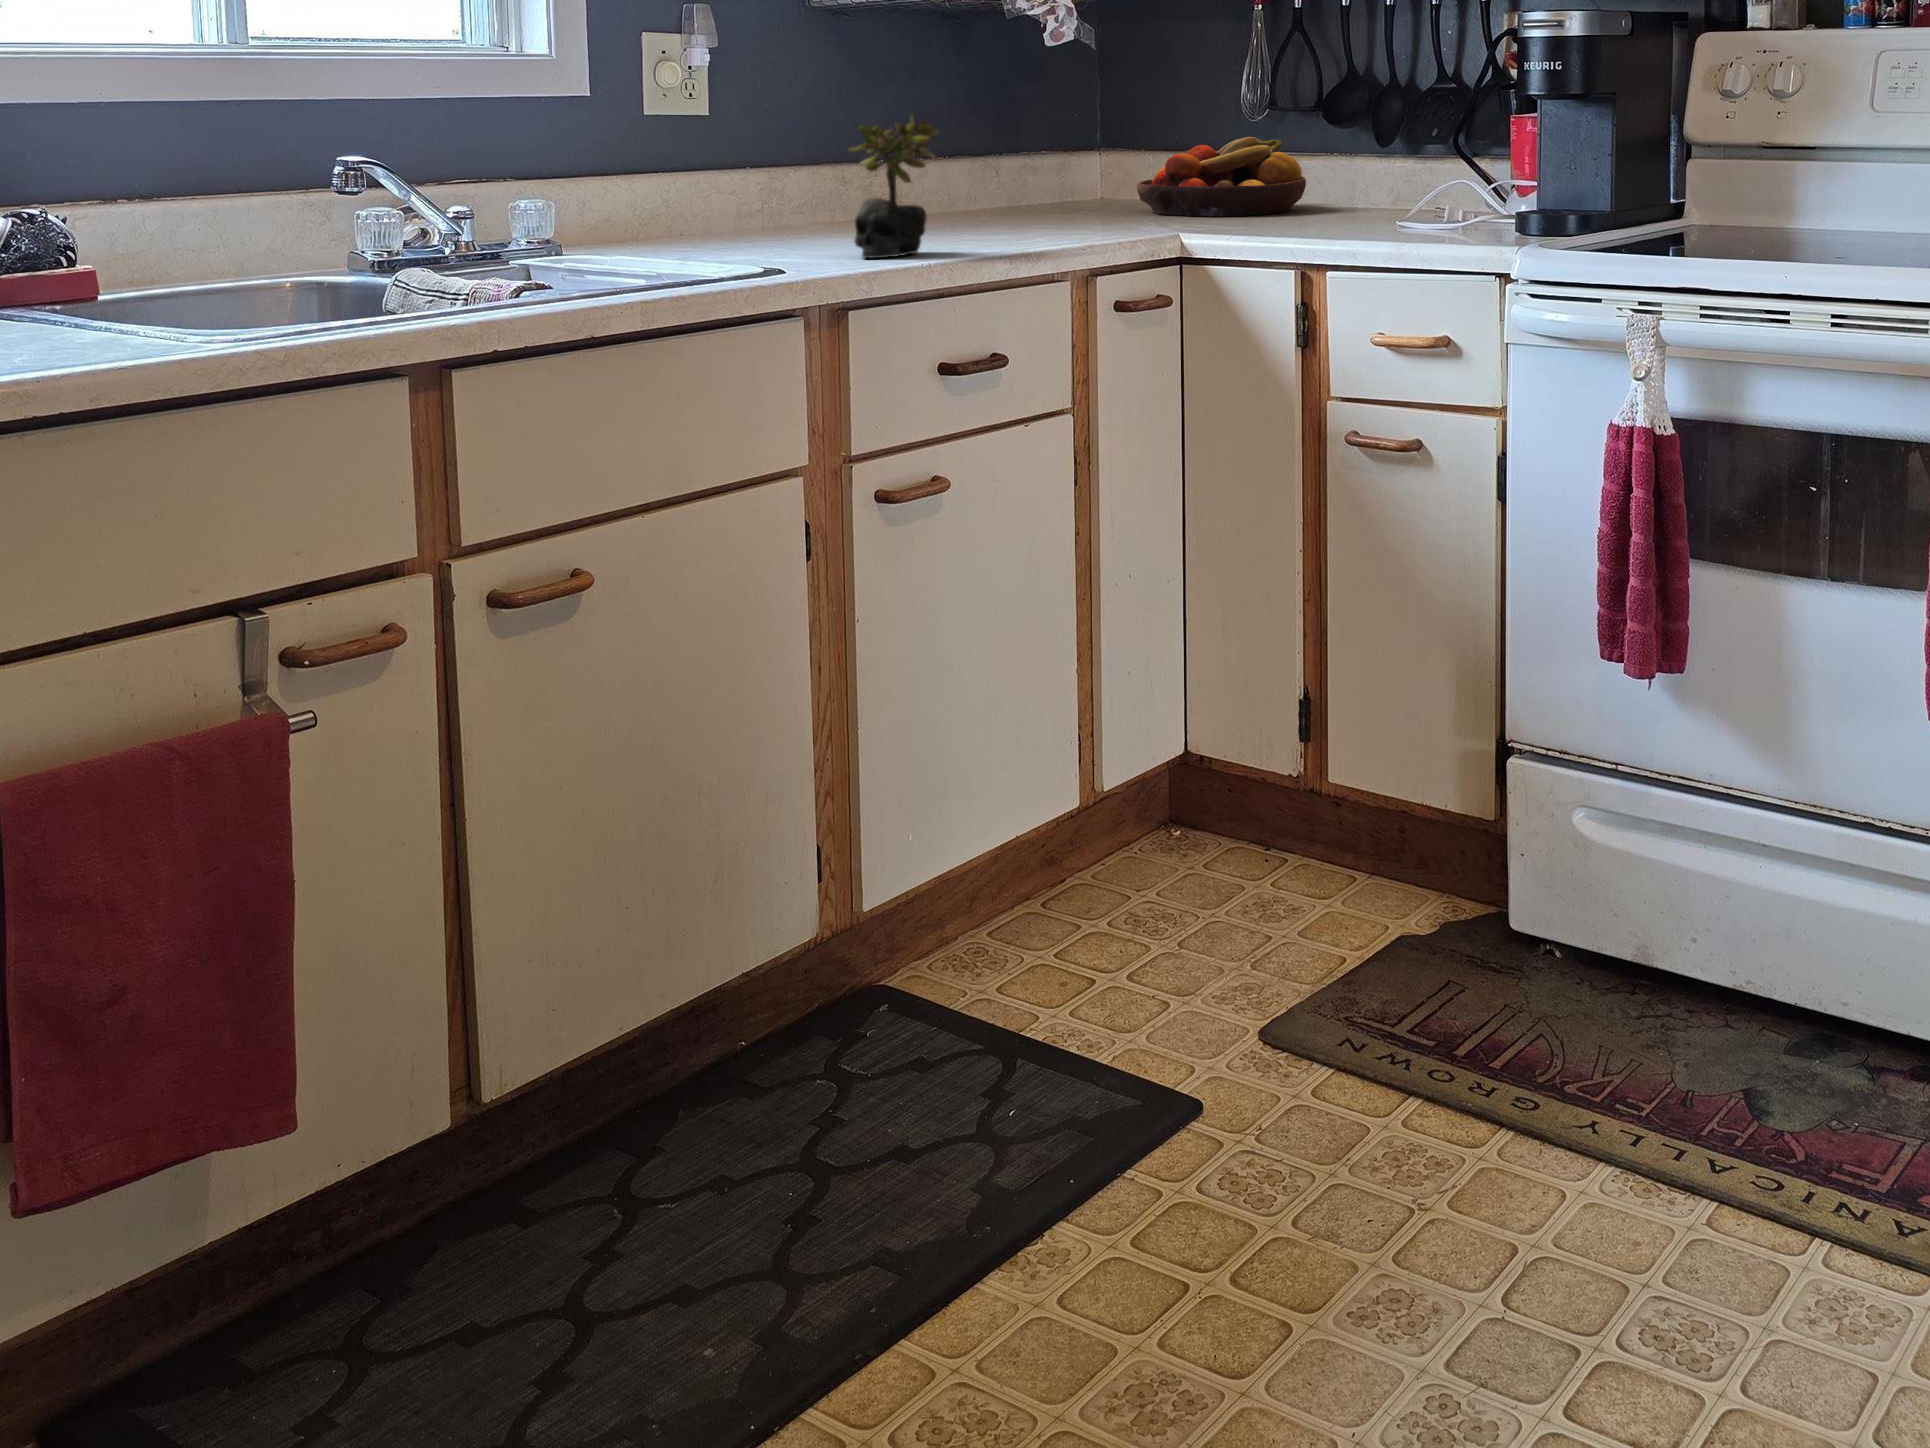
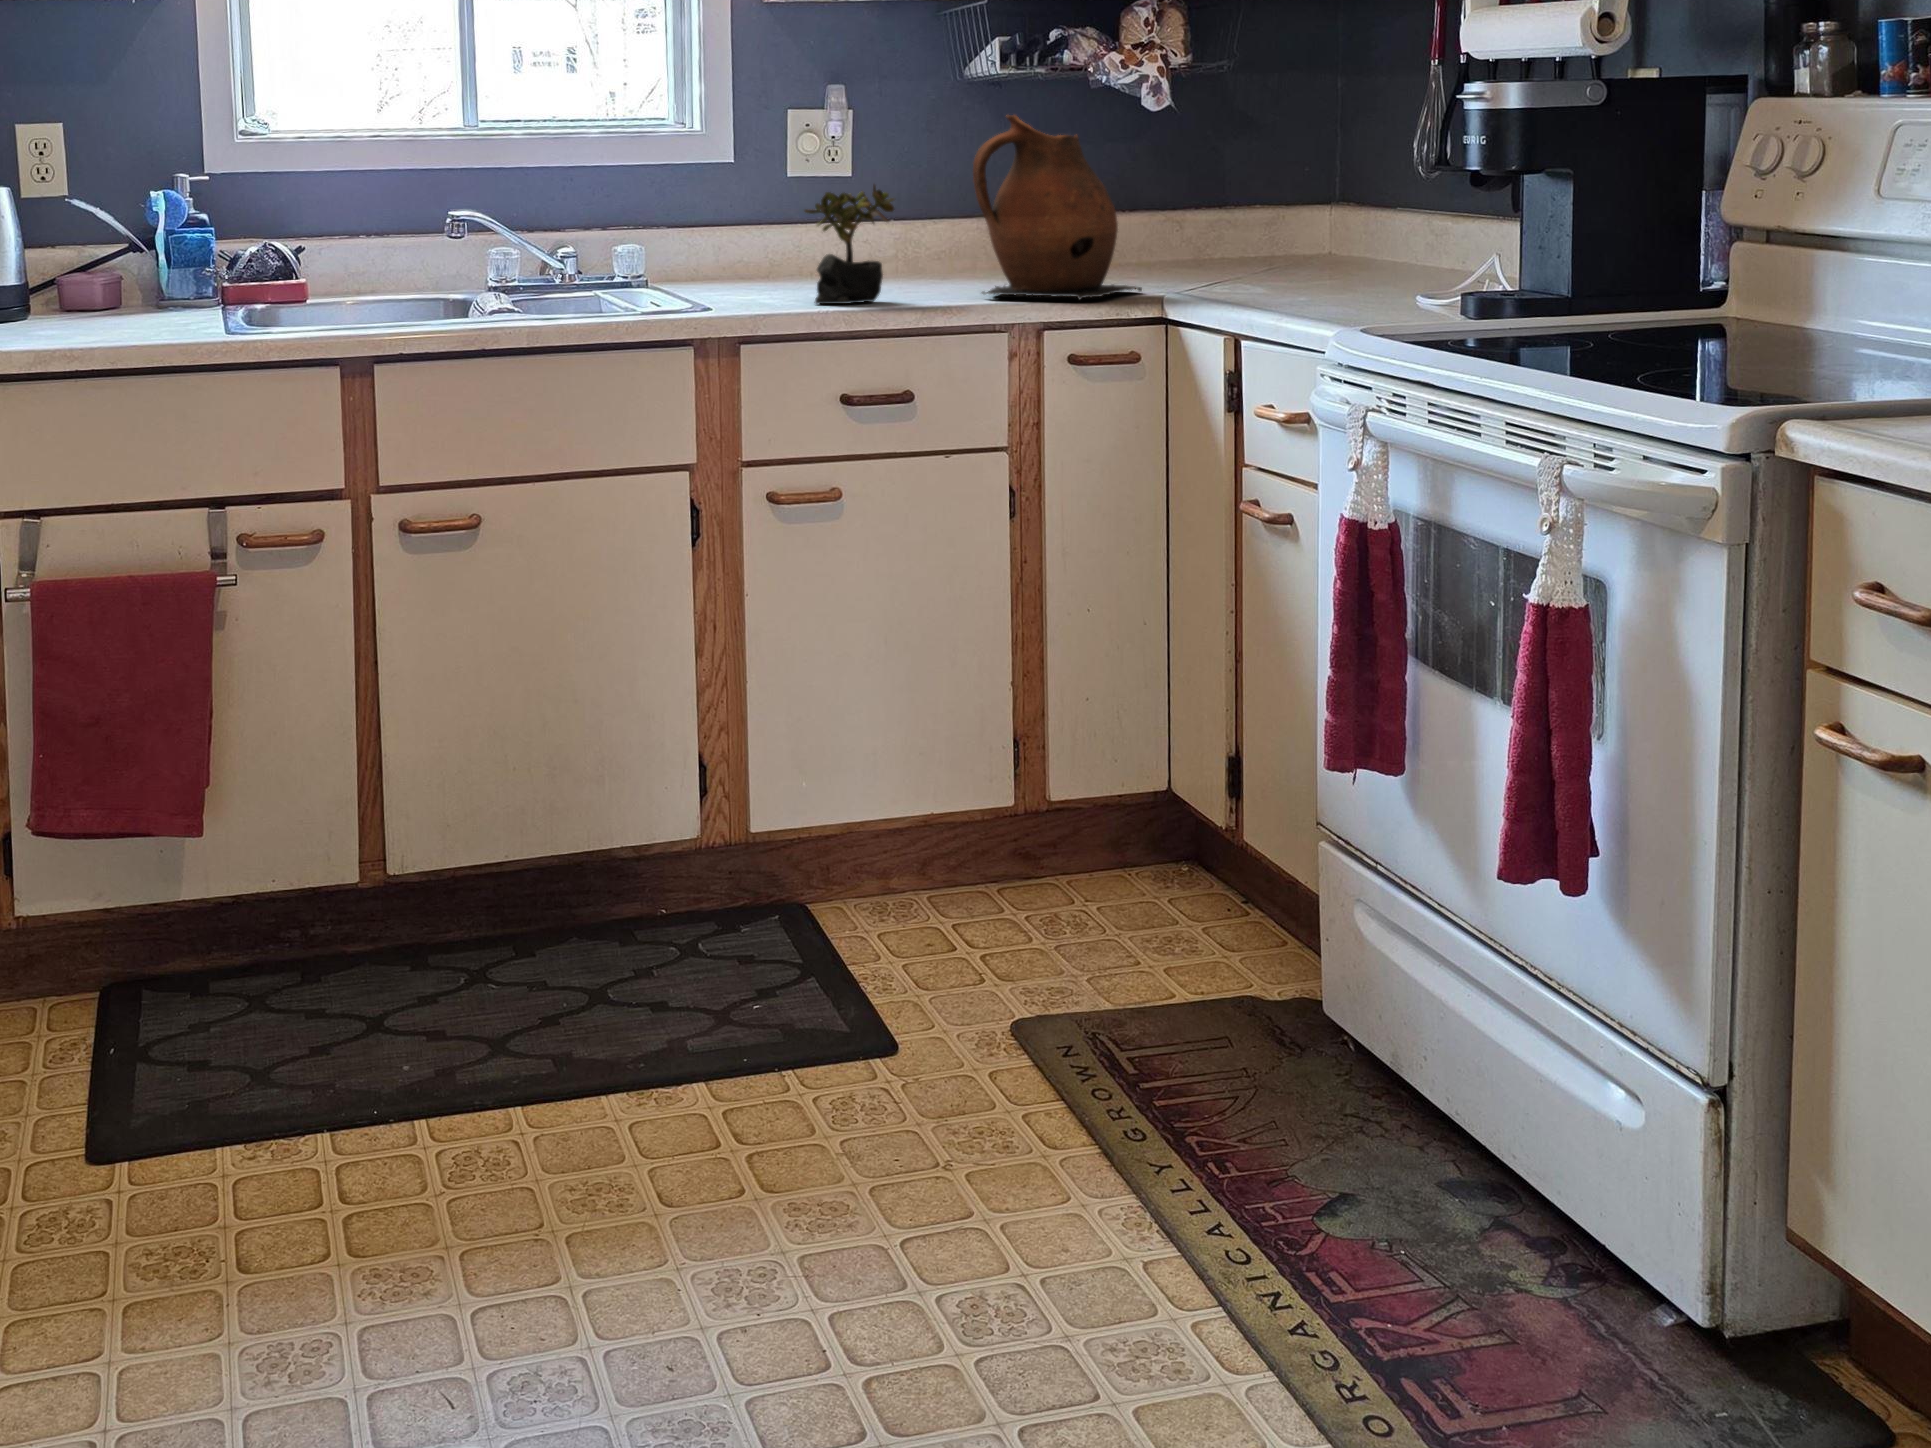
ceramic pitcher: none [976,38,1146,239] -> present [973,115,1142,301]
fruit bowl: present [1137,137,1306,216] -> none [1260,206,1438,286]

